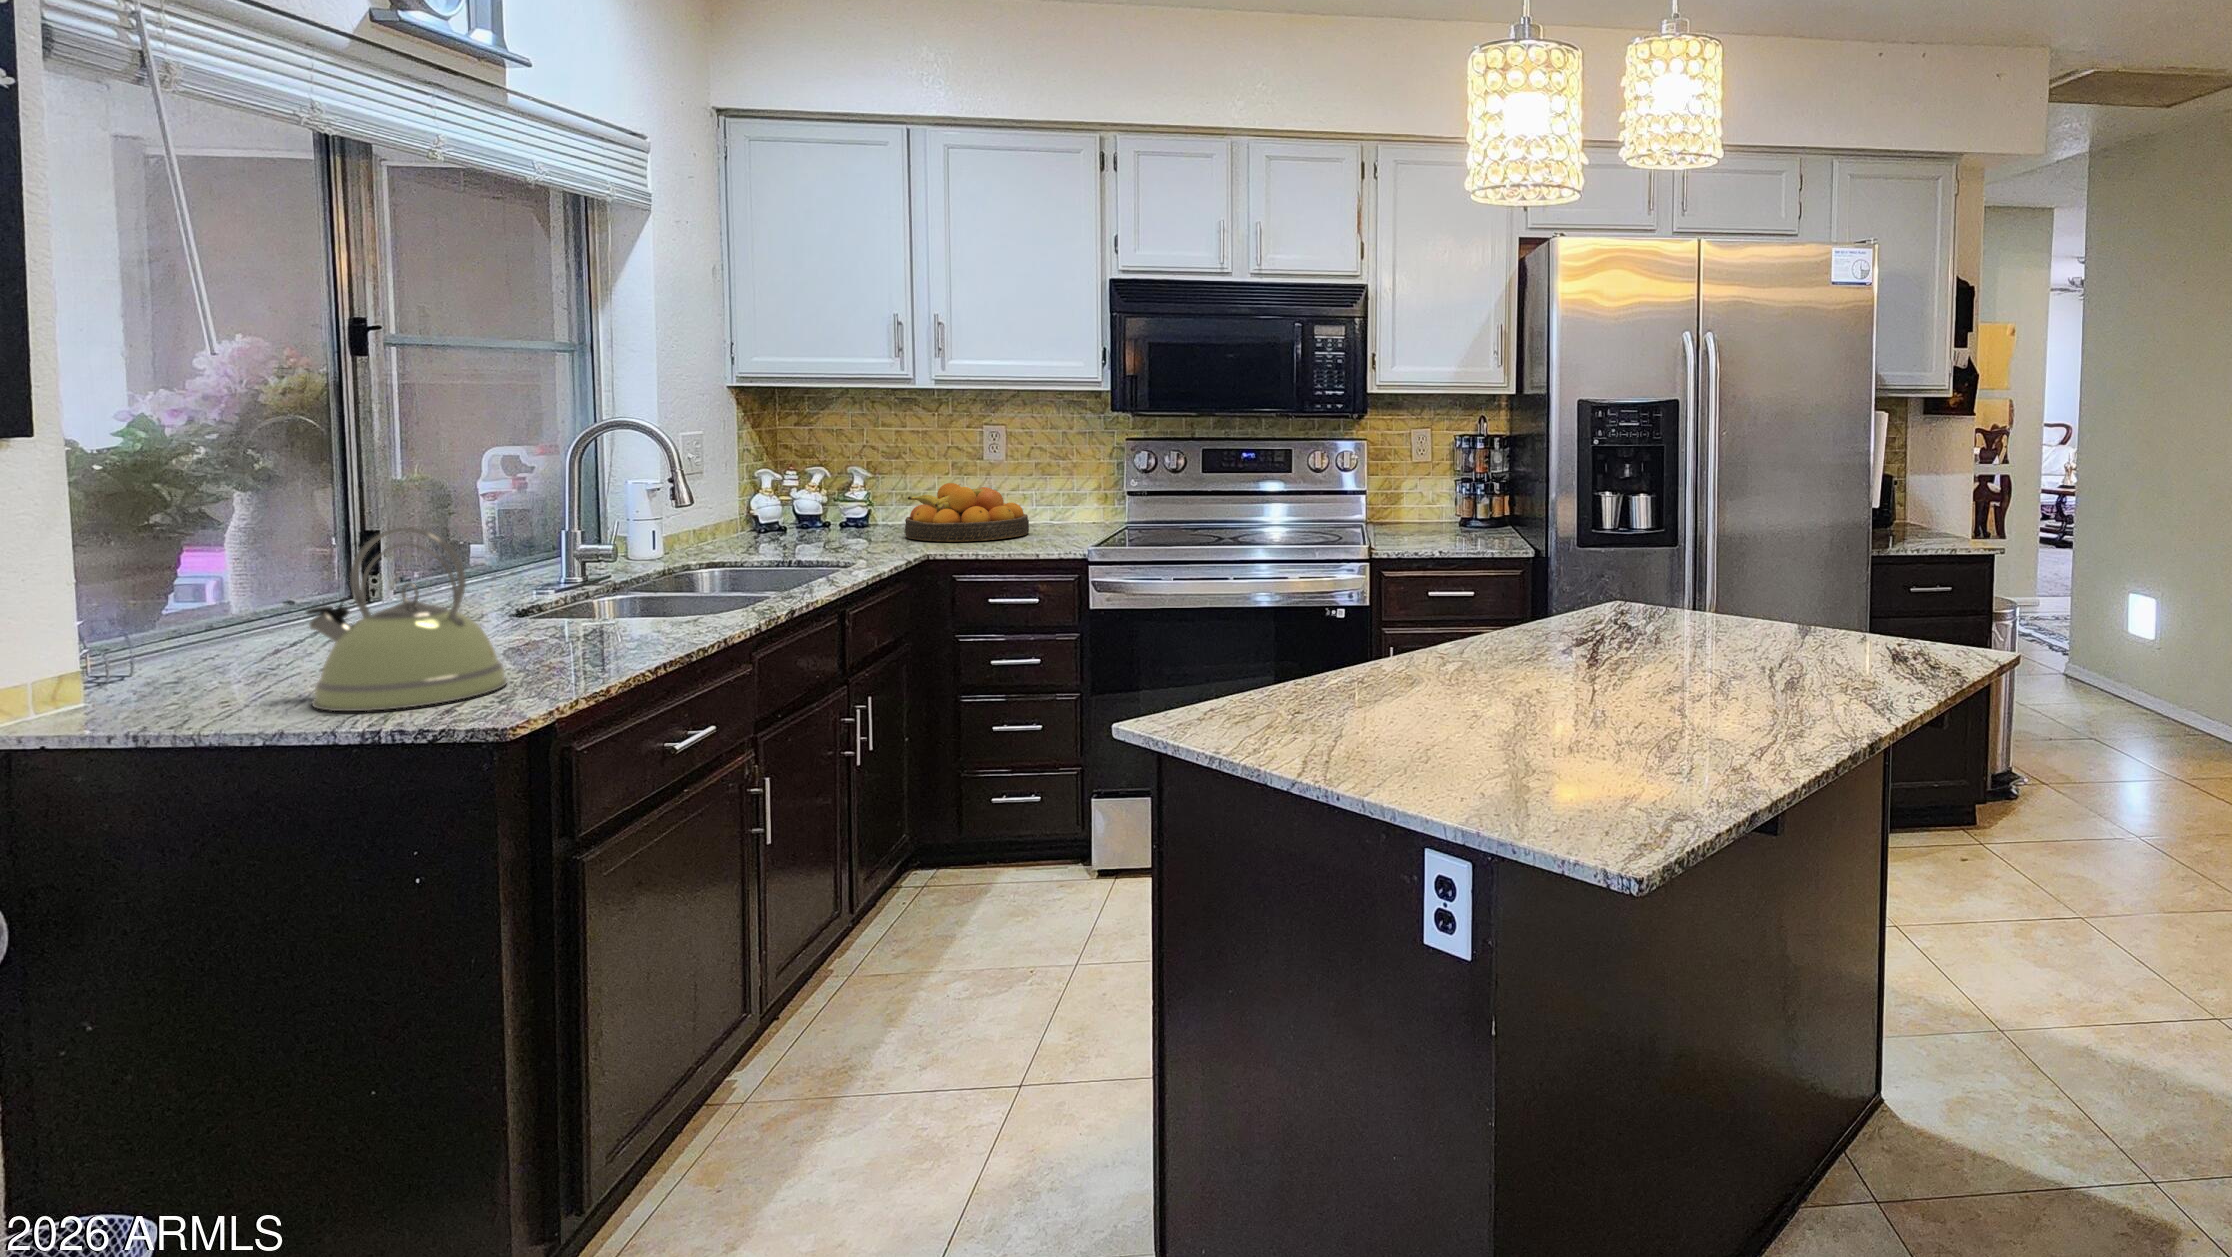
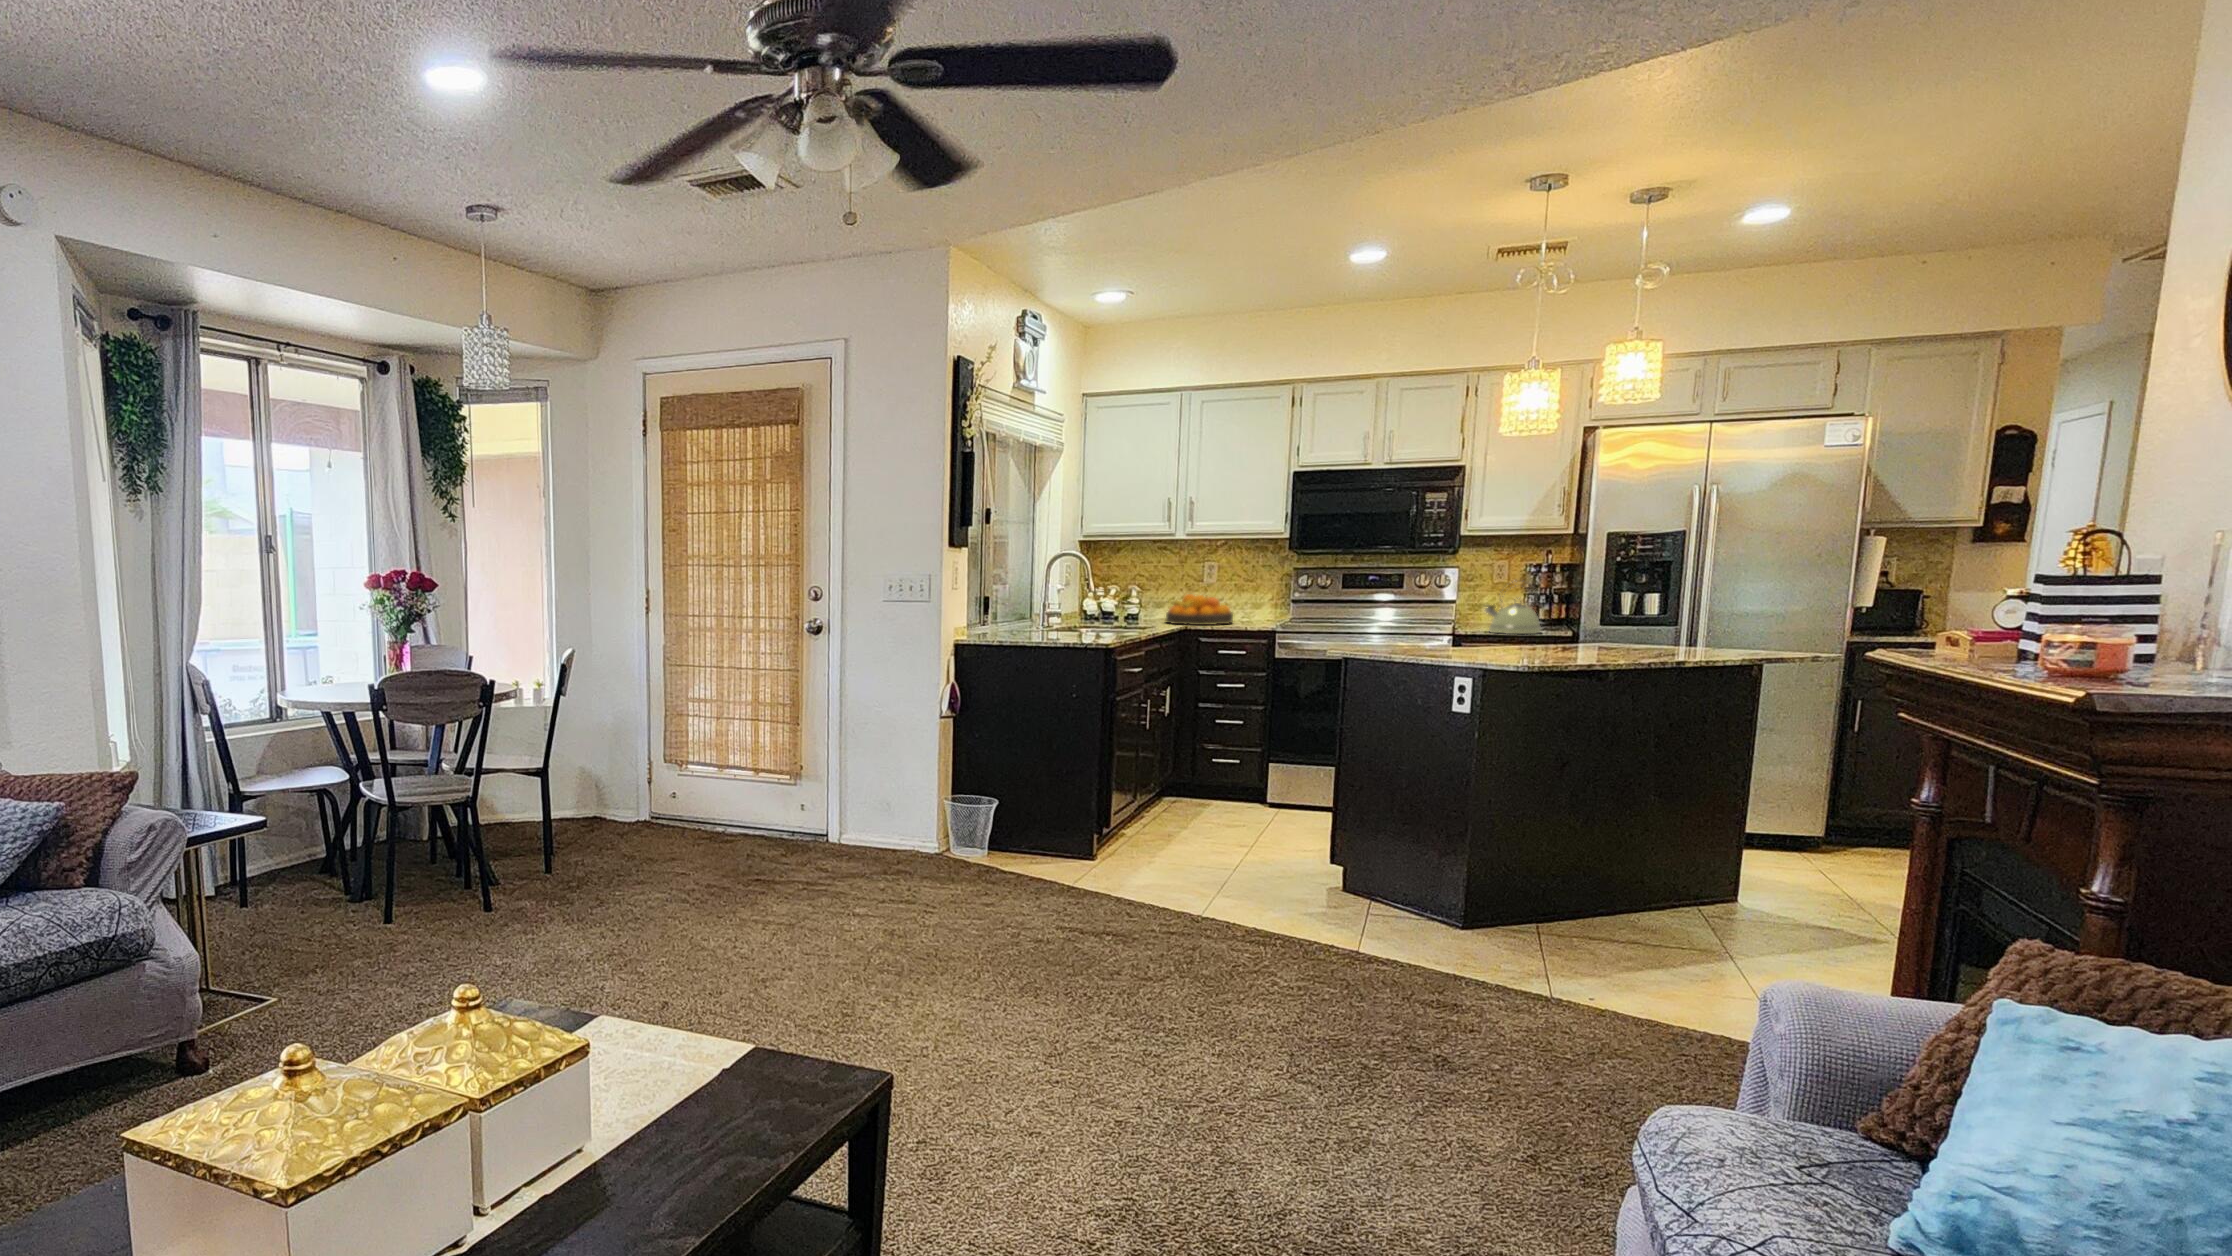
kettle: present [306,527,507,711] -> present [1485,582,1541,634]

